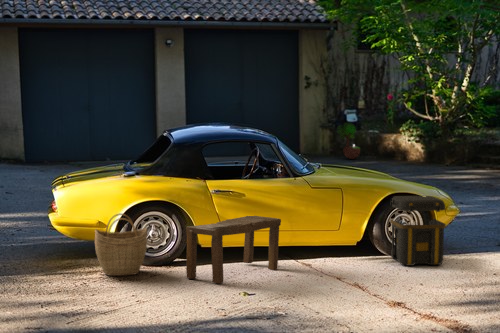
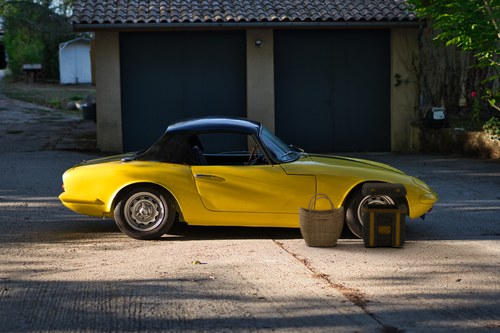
potted tree: present [338,124,360,159] -> none [420,118,446,156]
woven basket: present [95,214,147,276] -> present [299,193,344,247]
bench: present [186,216,281,283] -> none [161,197,251,254]

